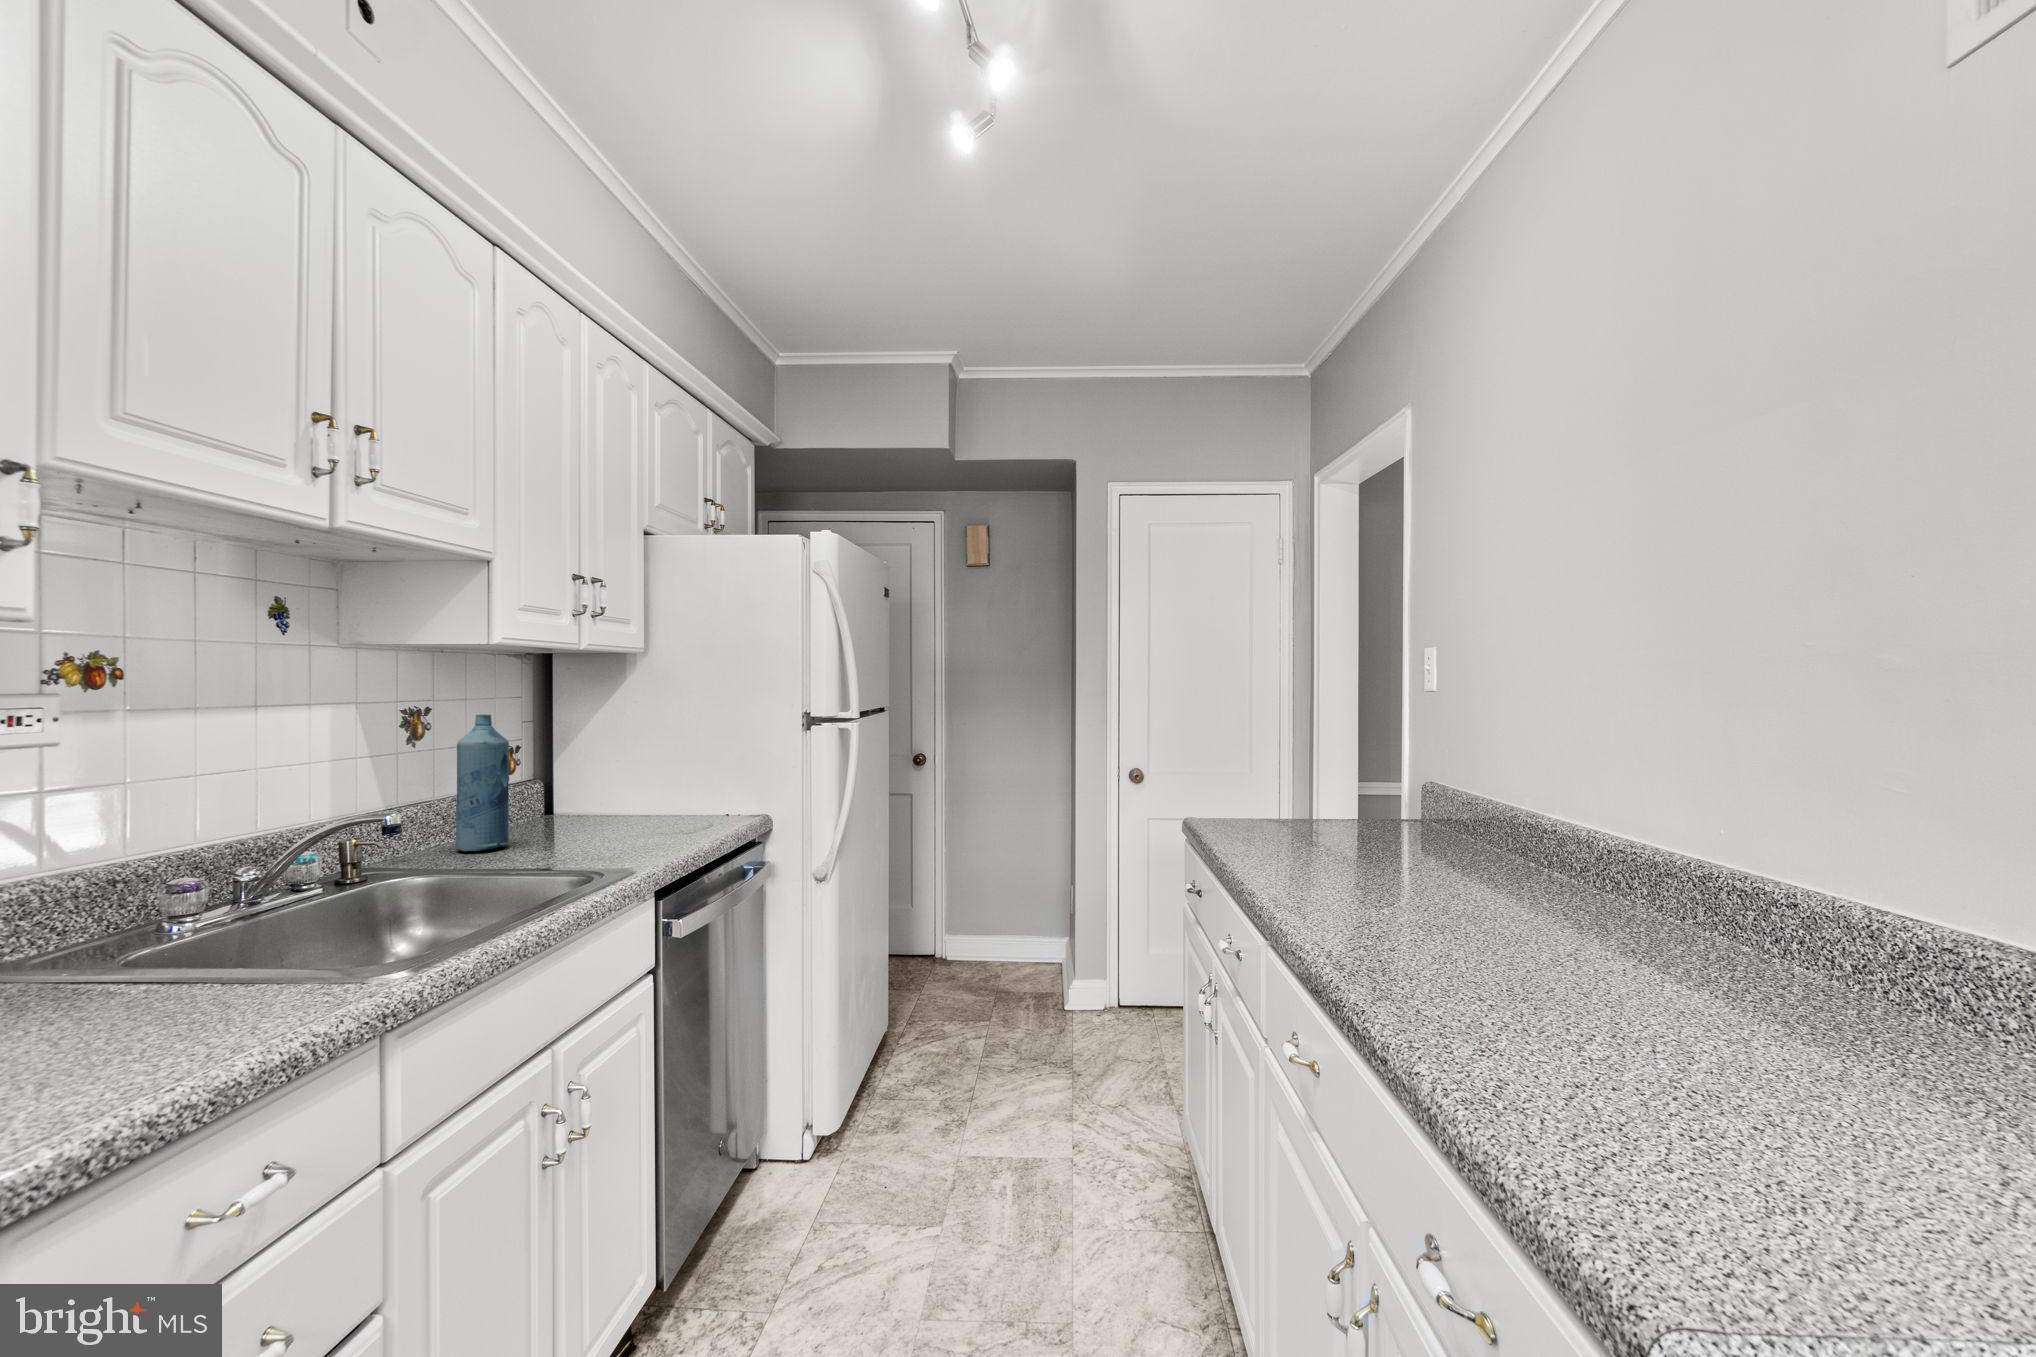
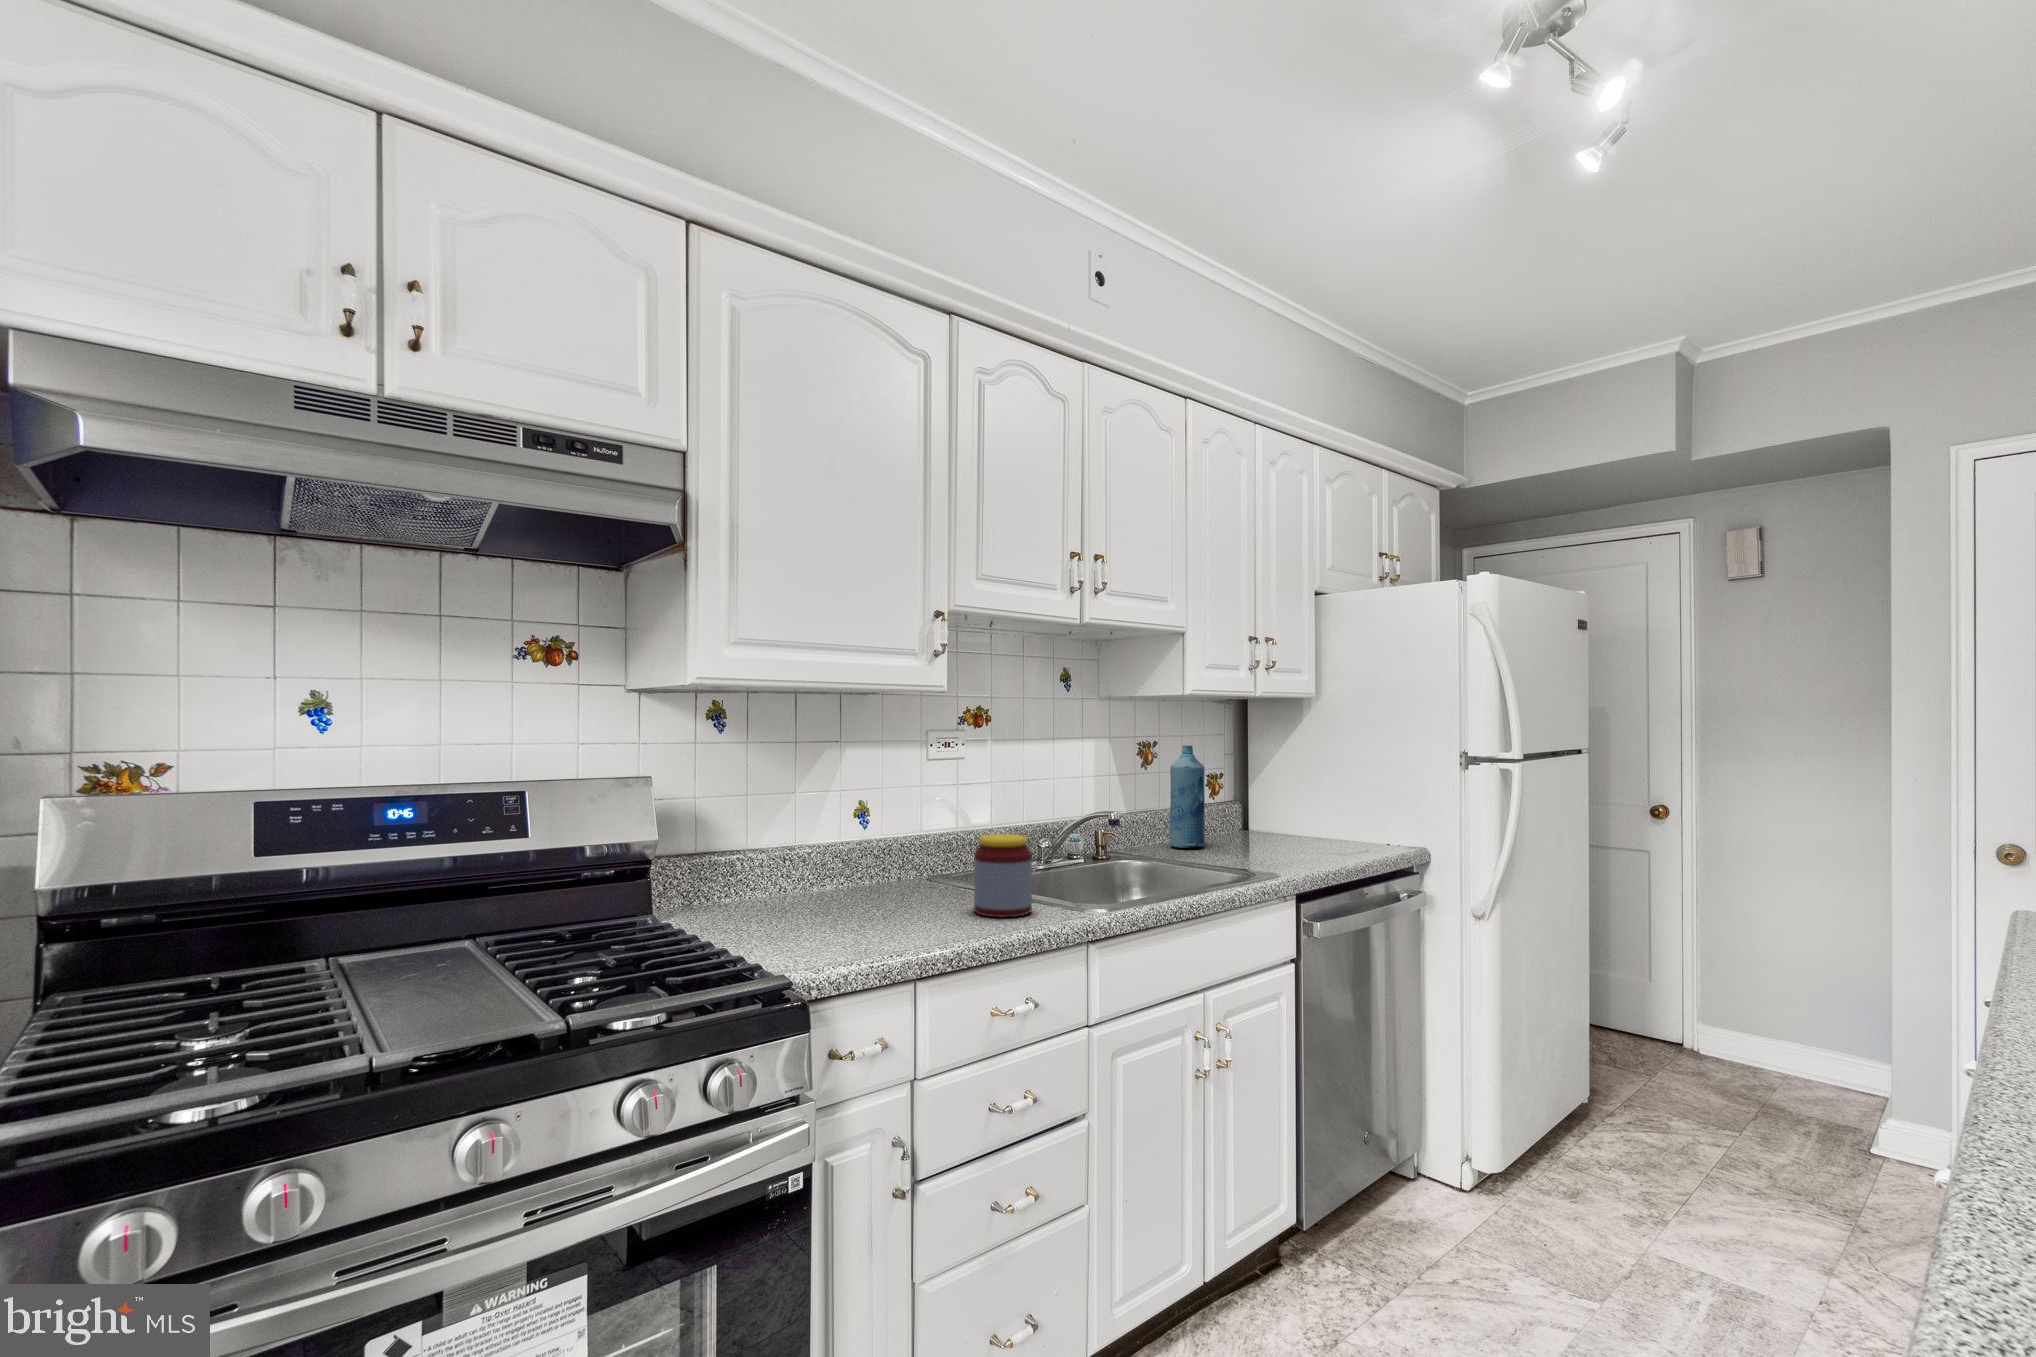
jar: none [118,874,259,1035] -> present [974,834,1032,917]

